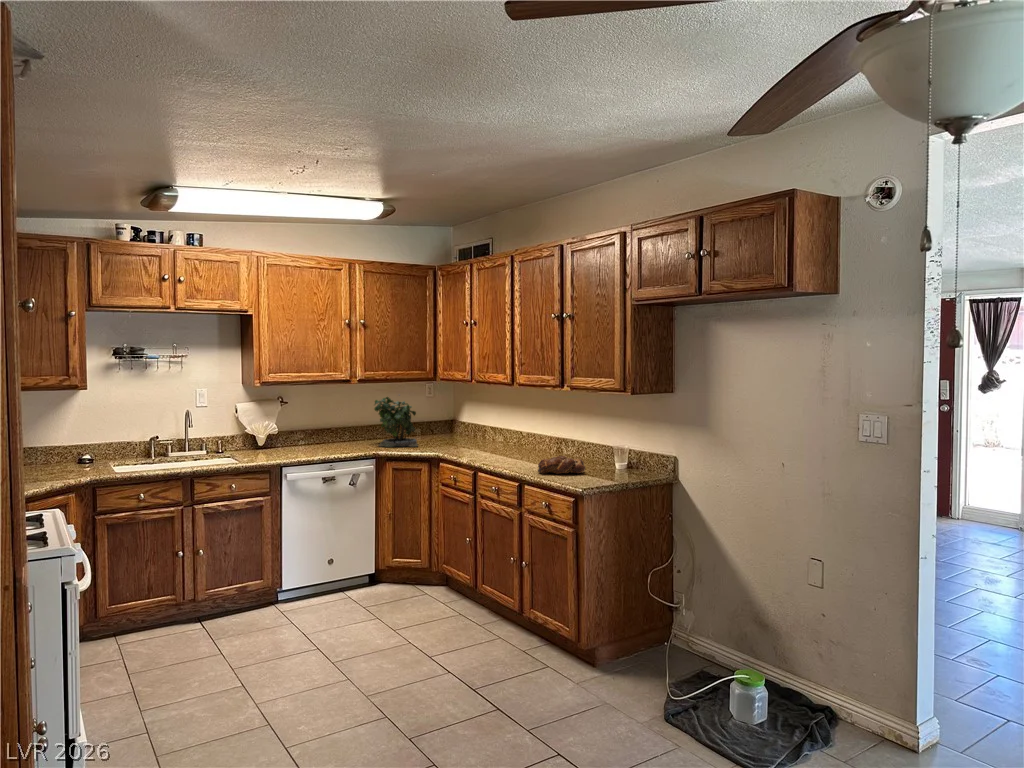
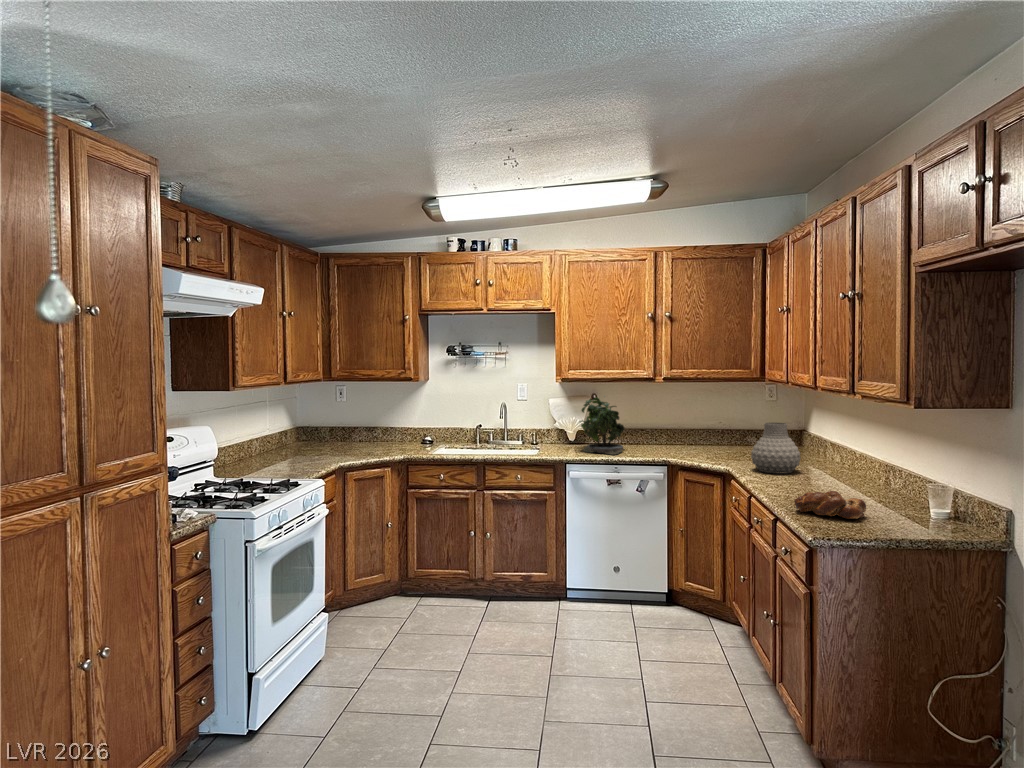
potted plant: present [374,397,418,447] -> present [580,397,625,455]
vase: none [453,413,492,454] -> present [751,422,801,474]

